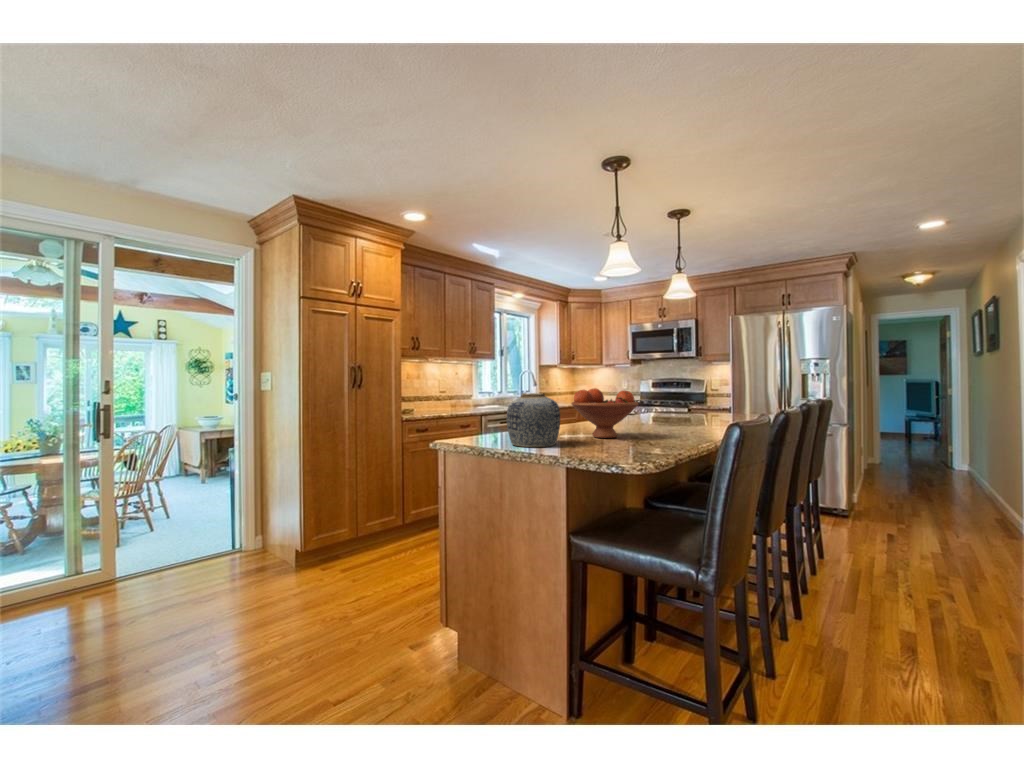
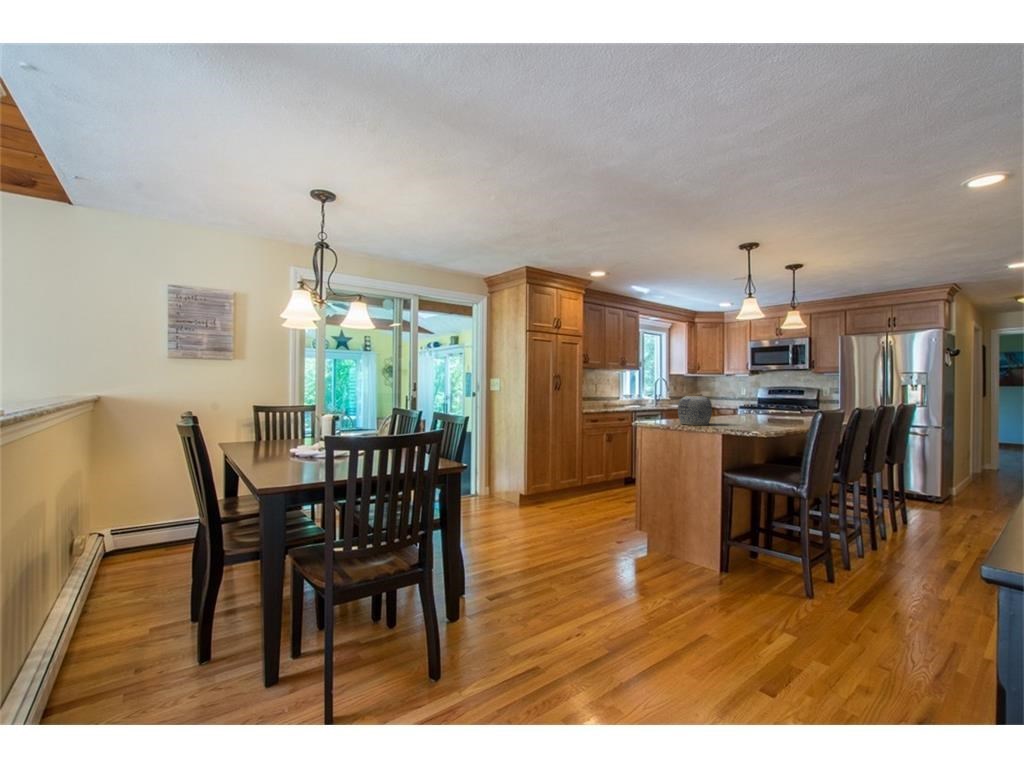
fruit bowl: present [571,388,638,438] -> none [716,392,762,423]

